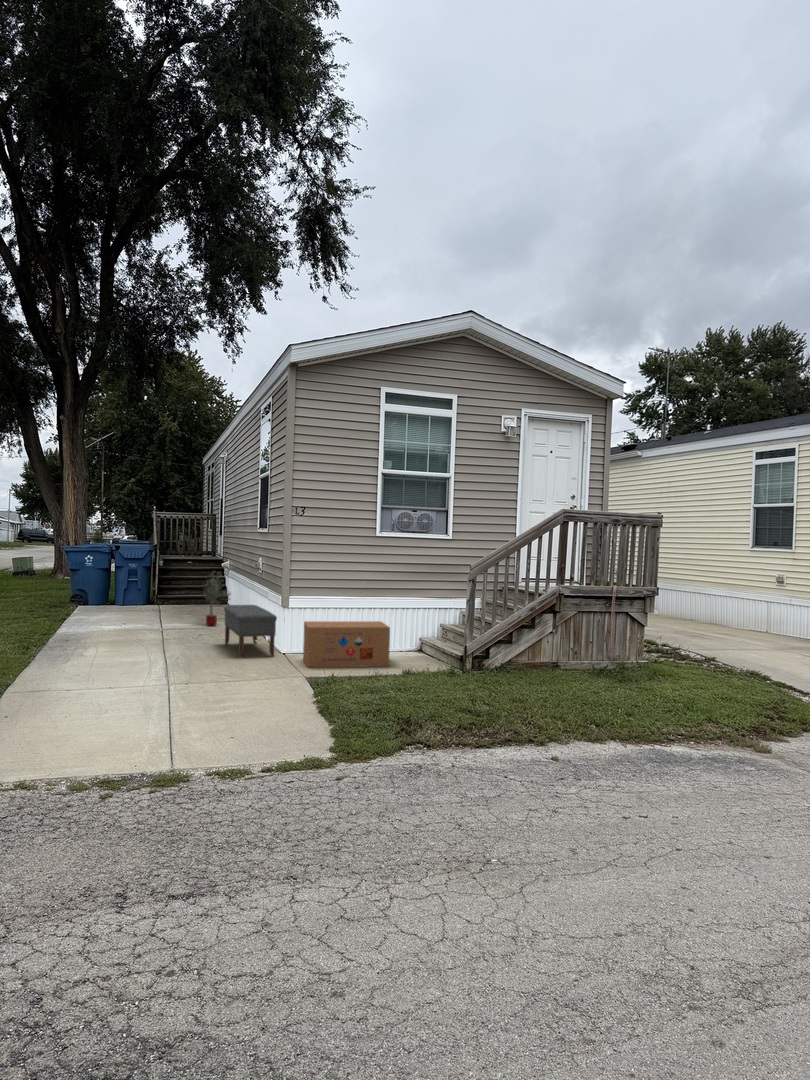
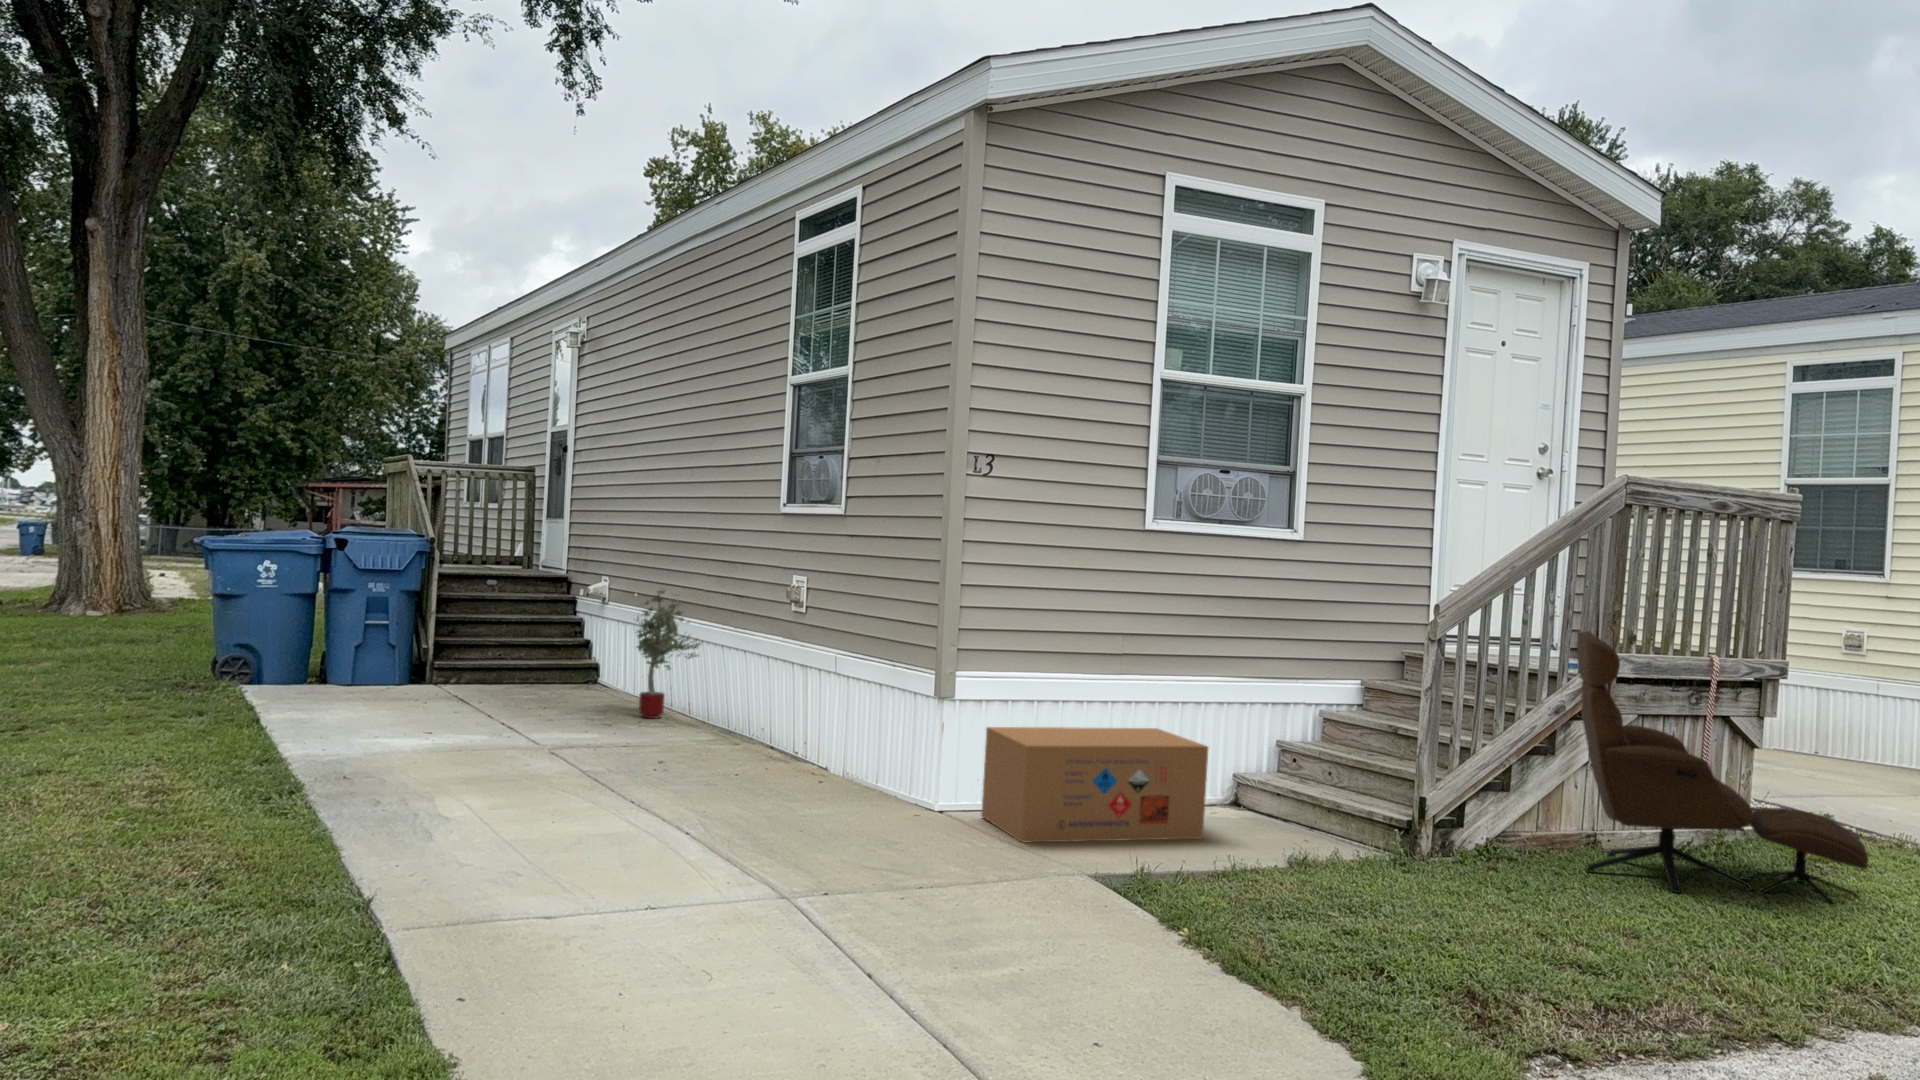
lounge chair: none [535,575,653,688] -> present [1577,631,1869,905]
bench: present [224,605,277,658] -> none [746,678,913,814]

